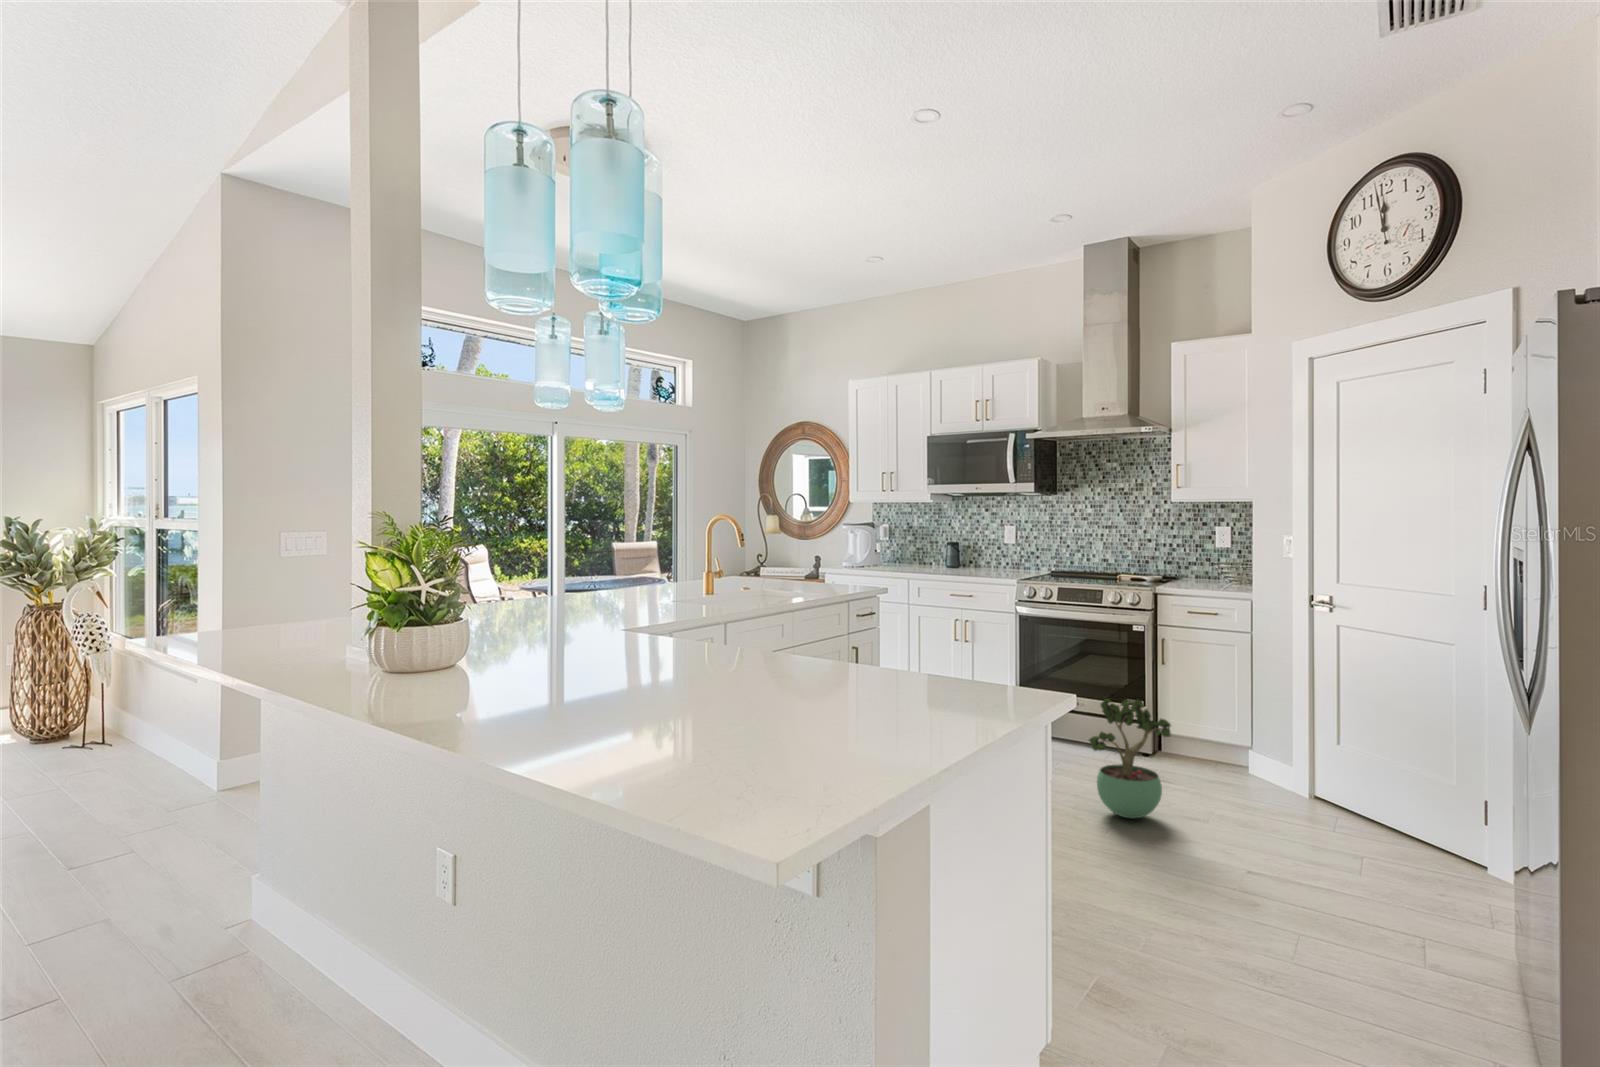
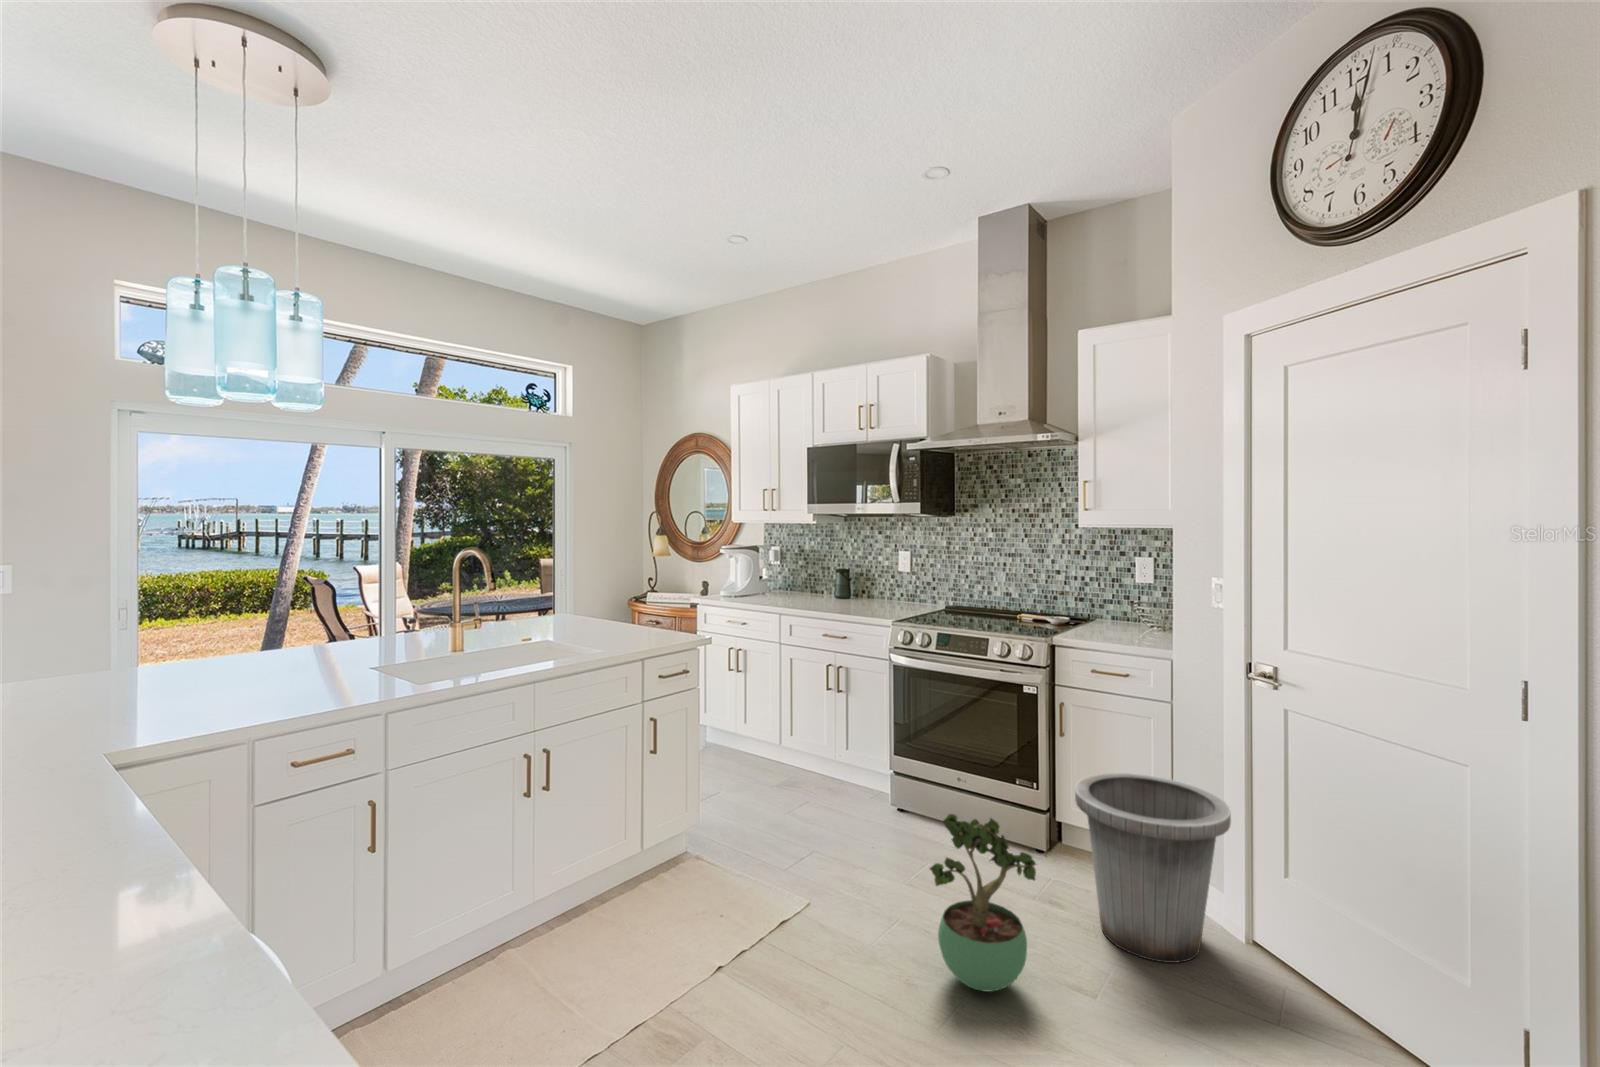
trash can: none [1184,684,1299,806] -> present [1075,773,1231,963]

